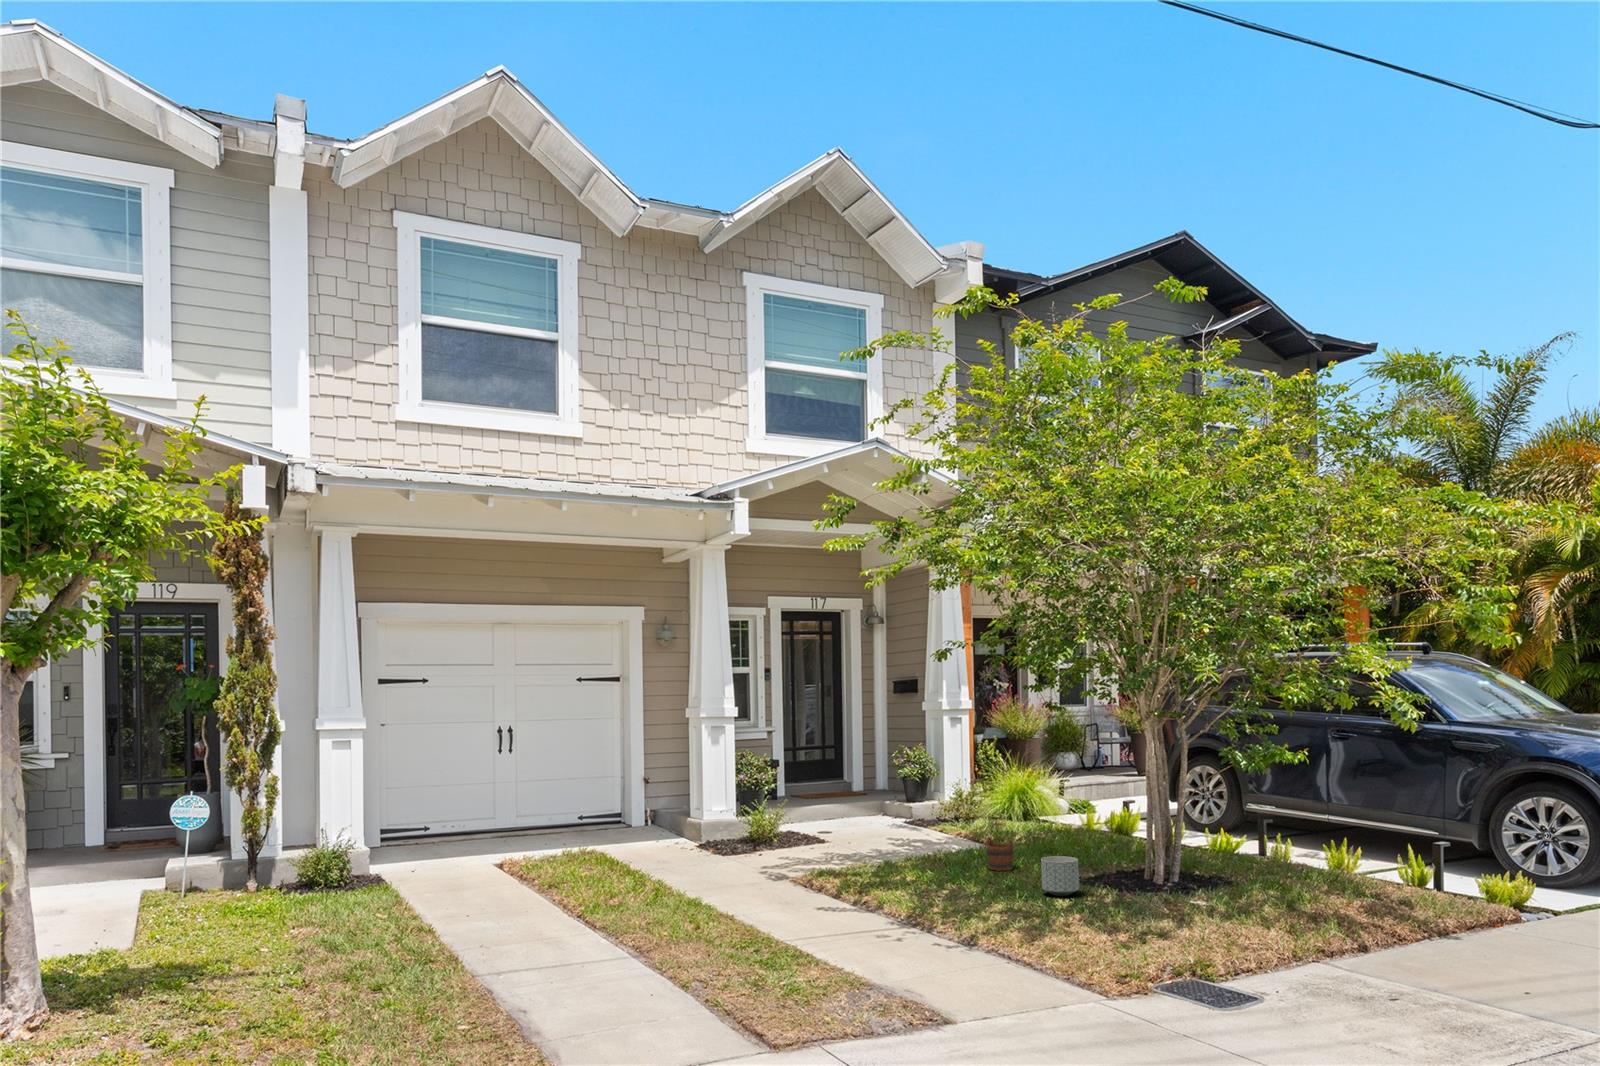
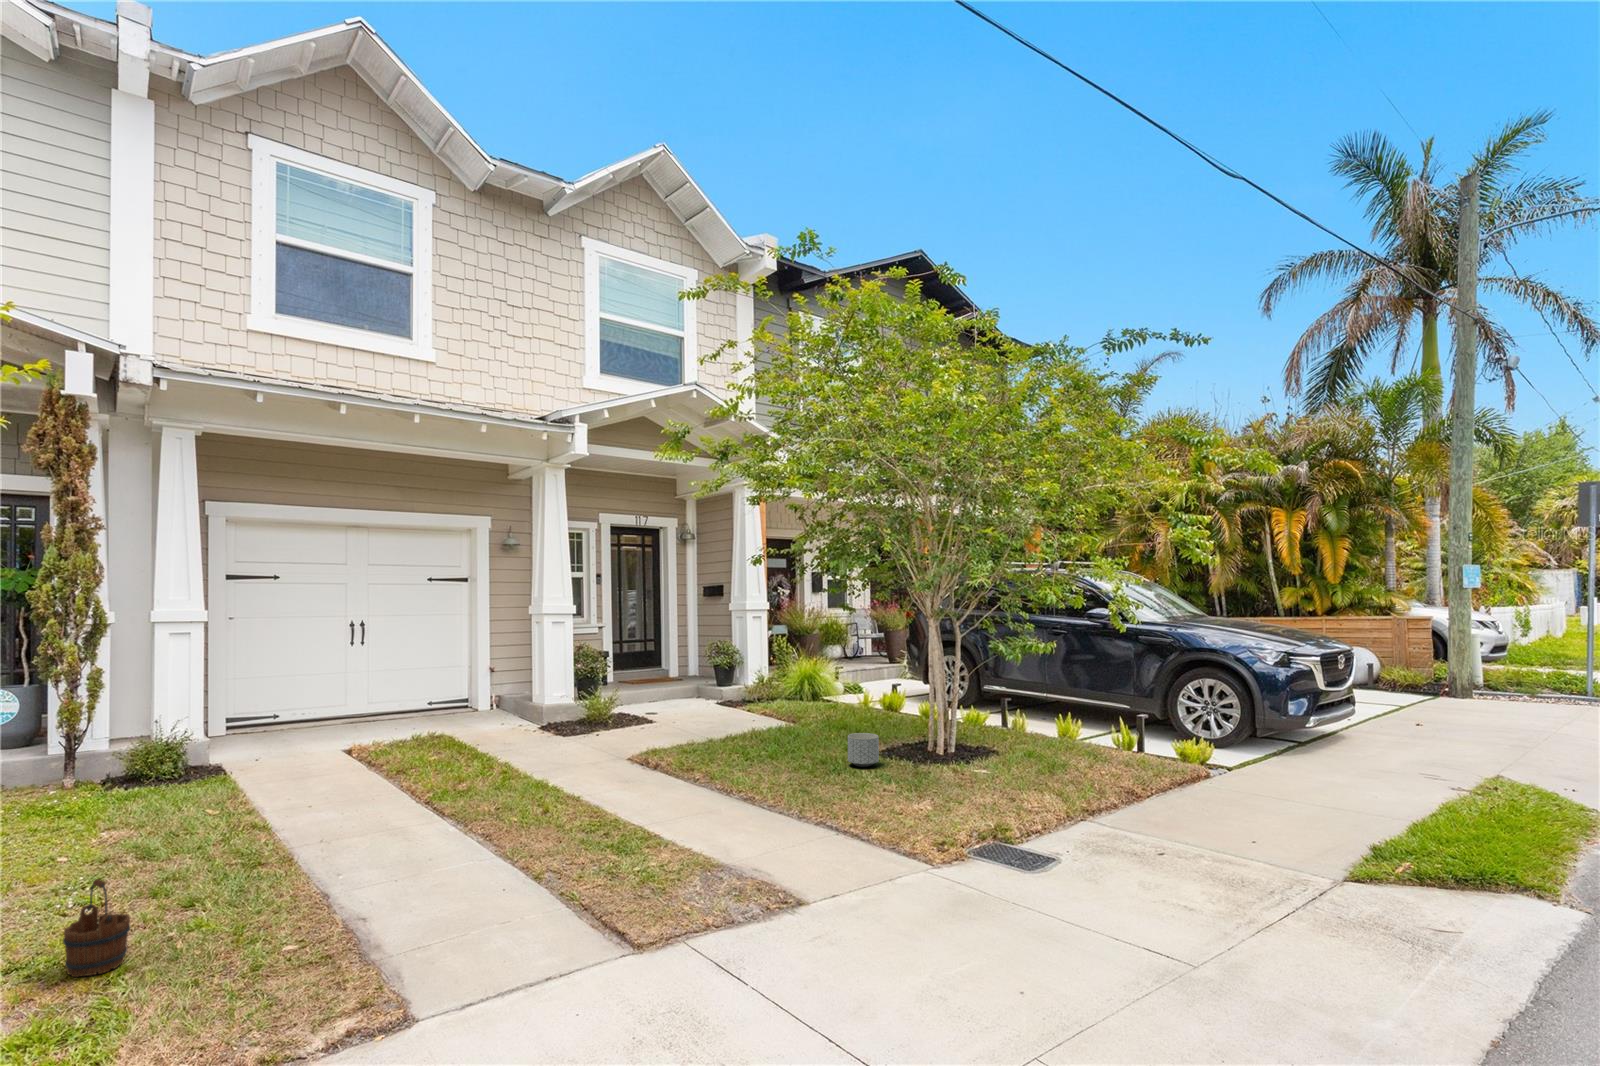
wooden bucket: present [986,823,1014,871] -> present [63,879,130,977]

